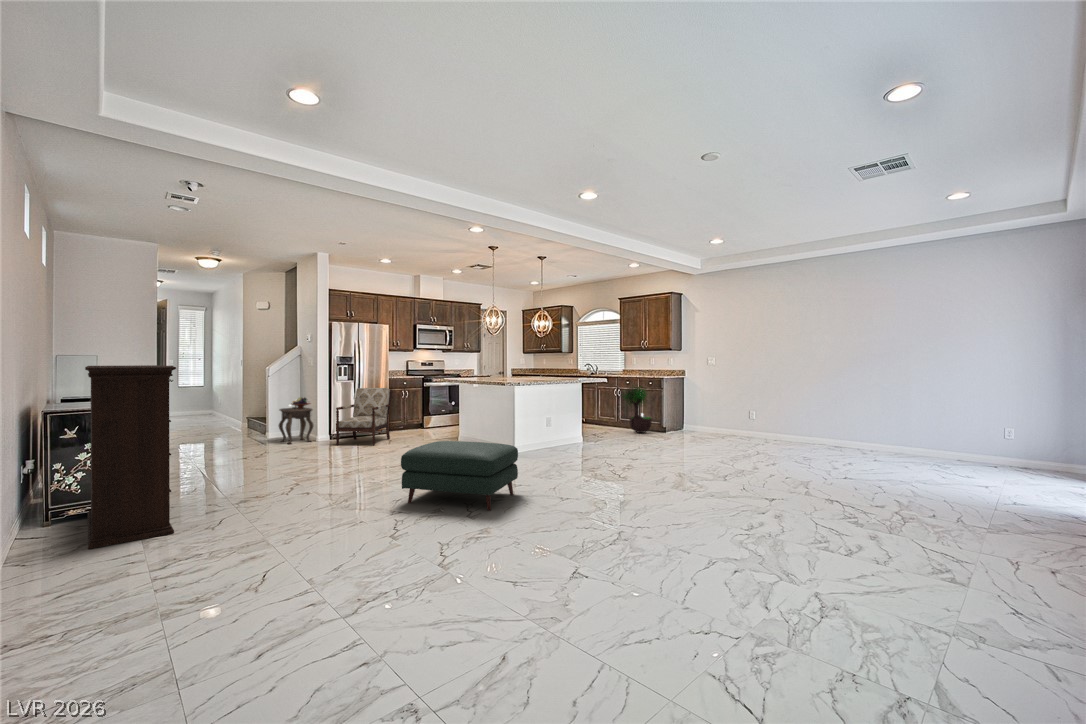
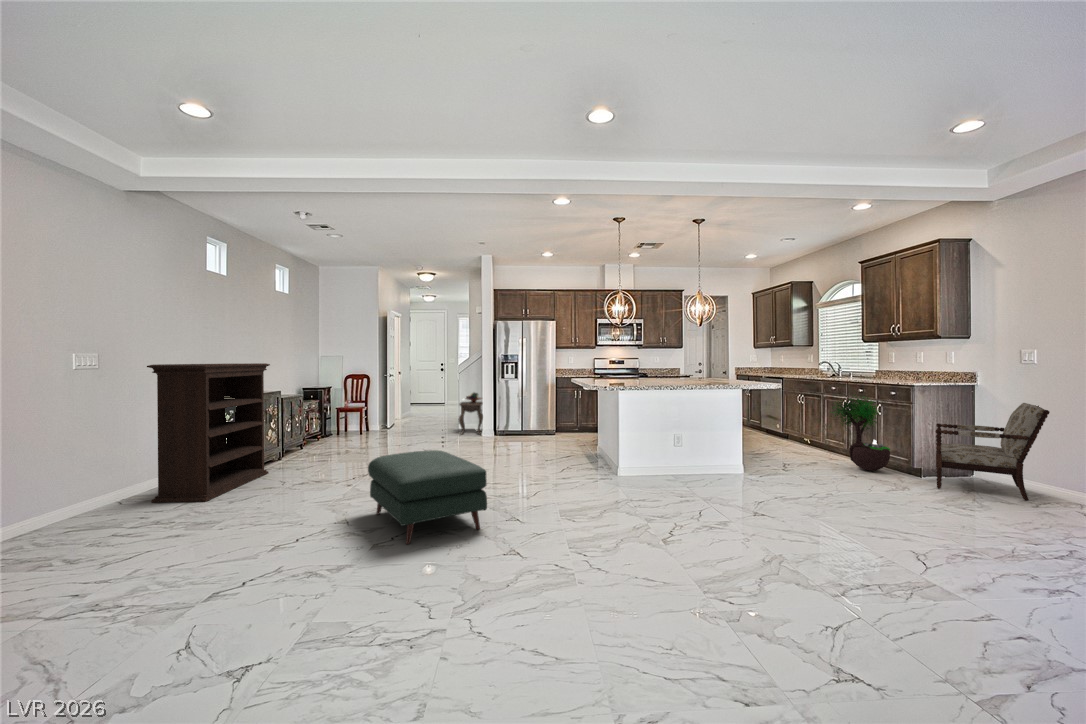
armchair: present [336,388,392,446] -> present [935,403,1050,501]

